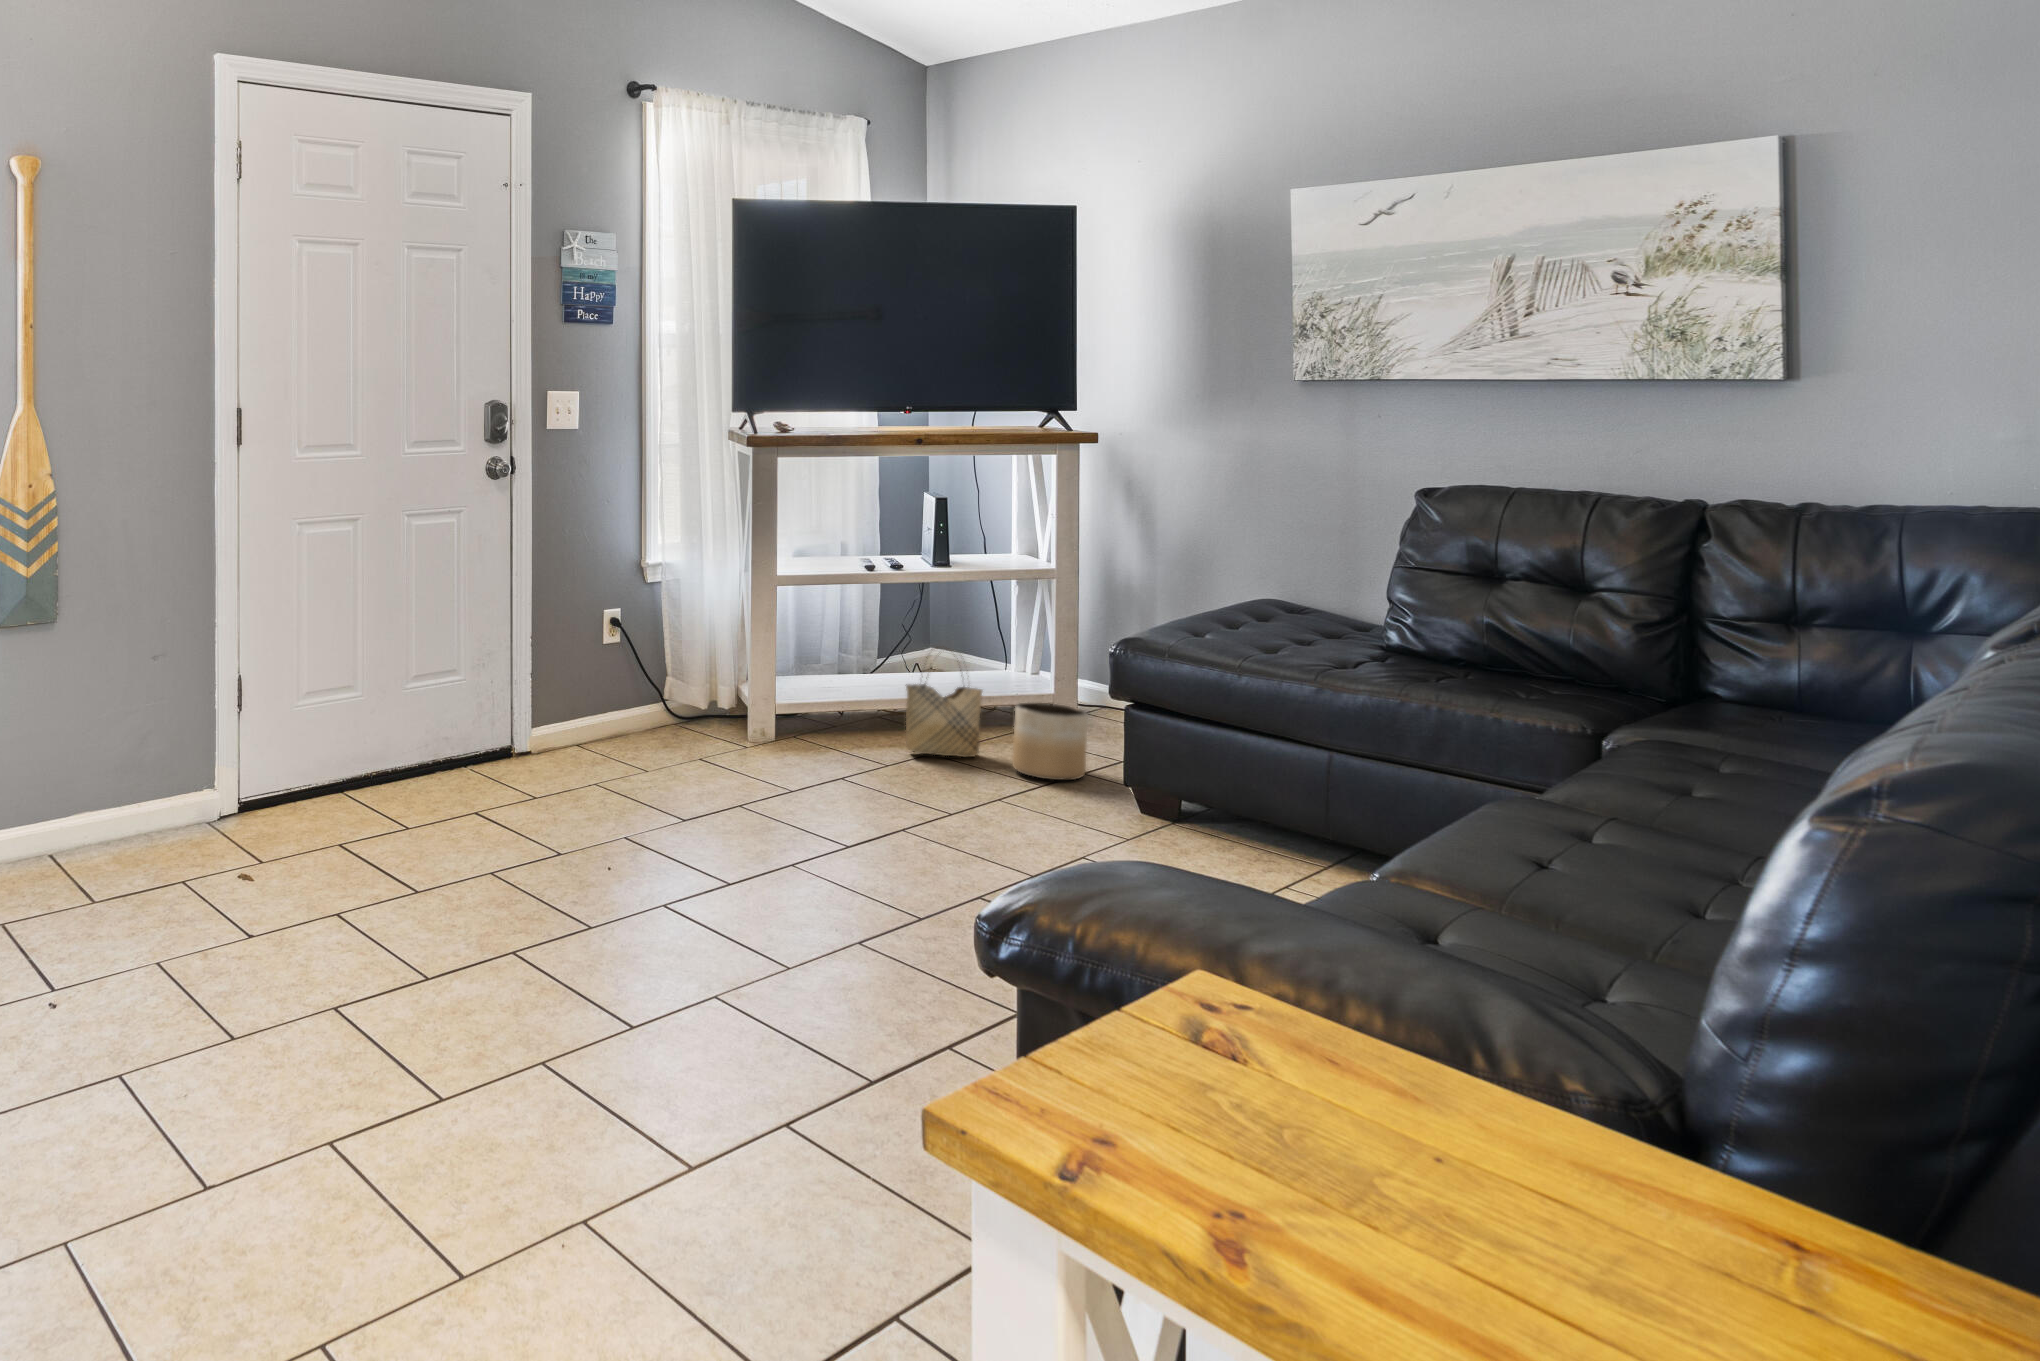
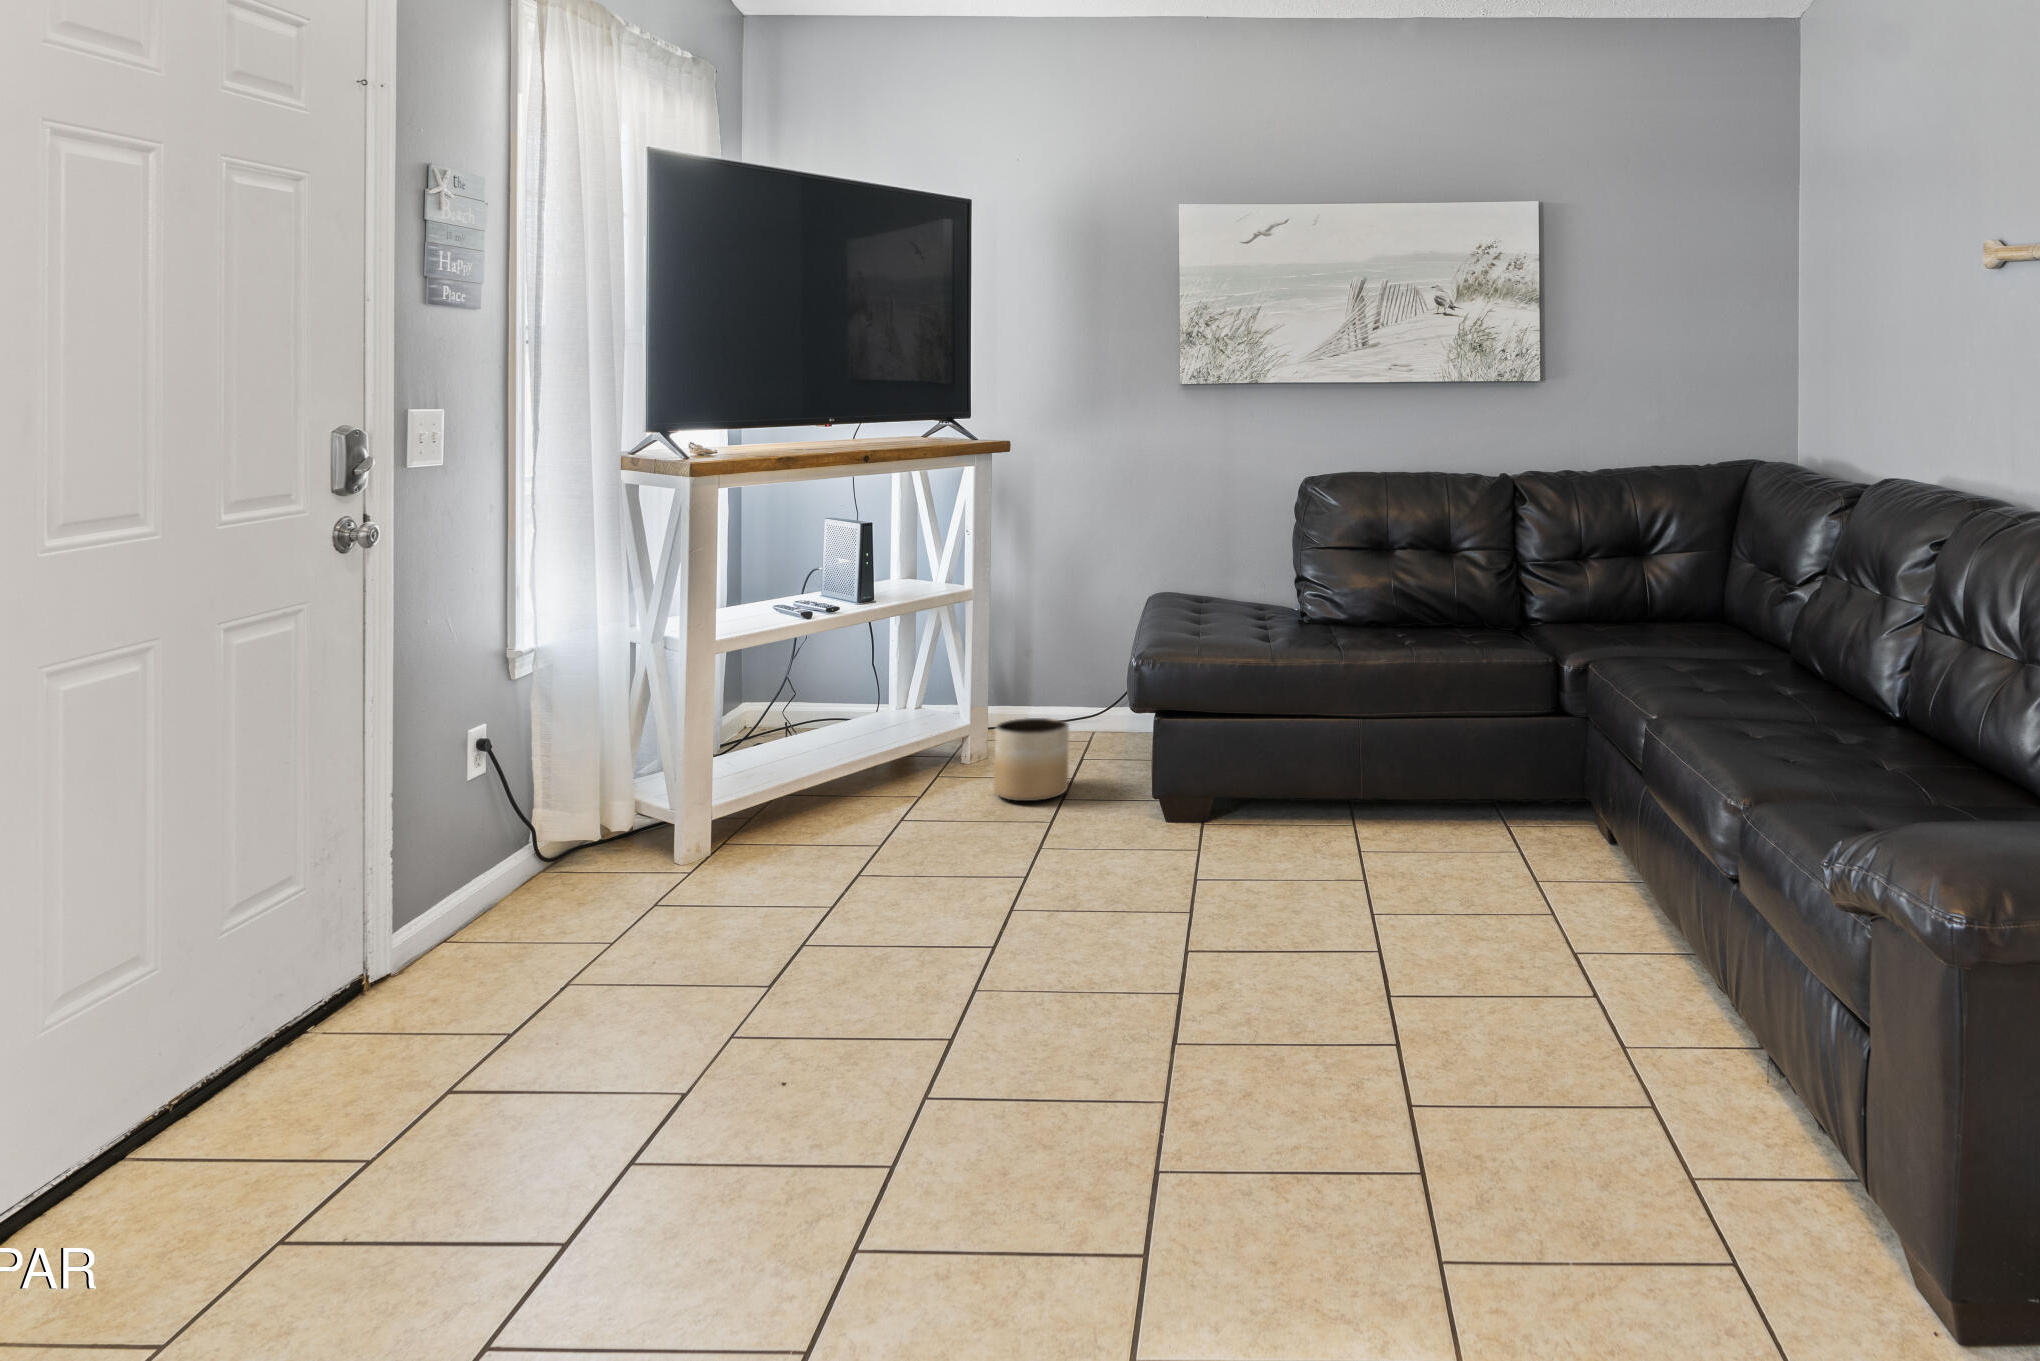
woven basket: present [906,650,982,757] -> none [868,681,947,809]

